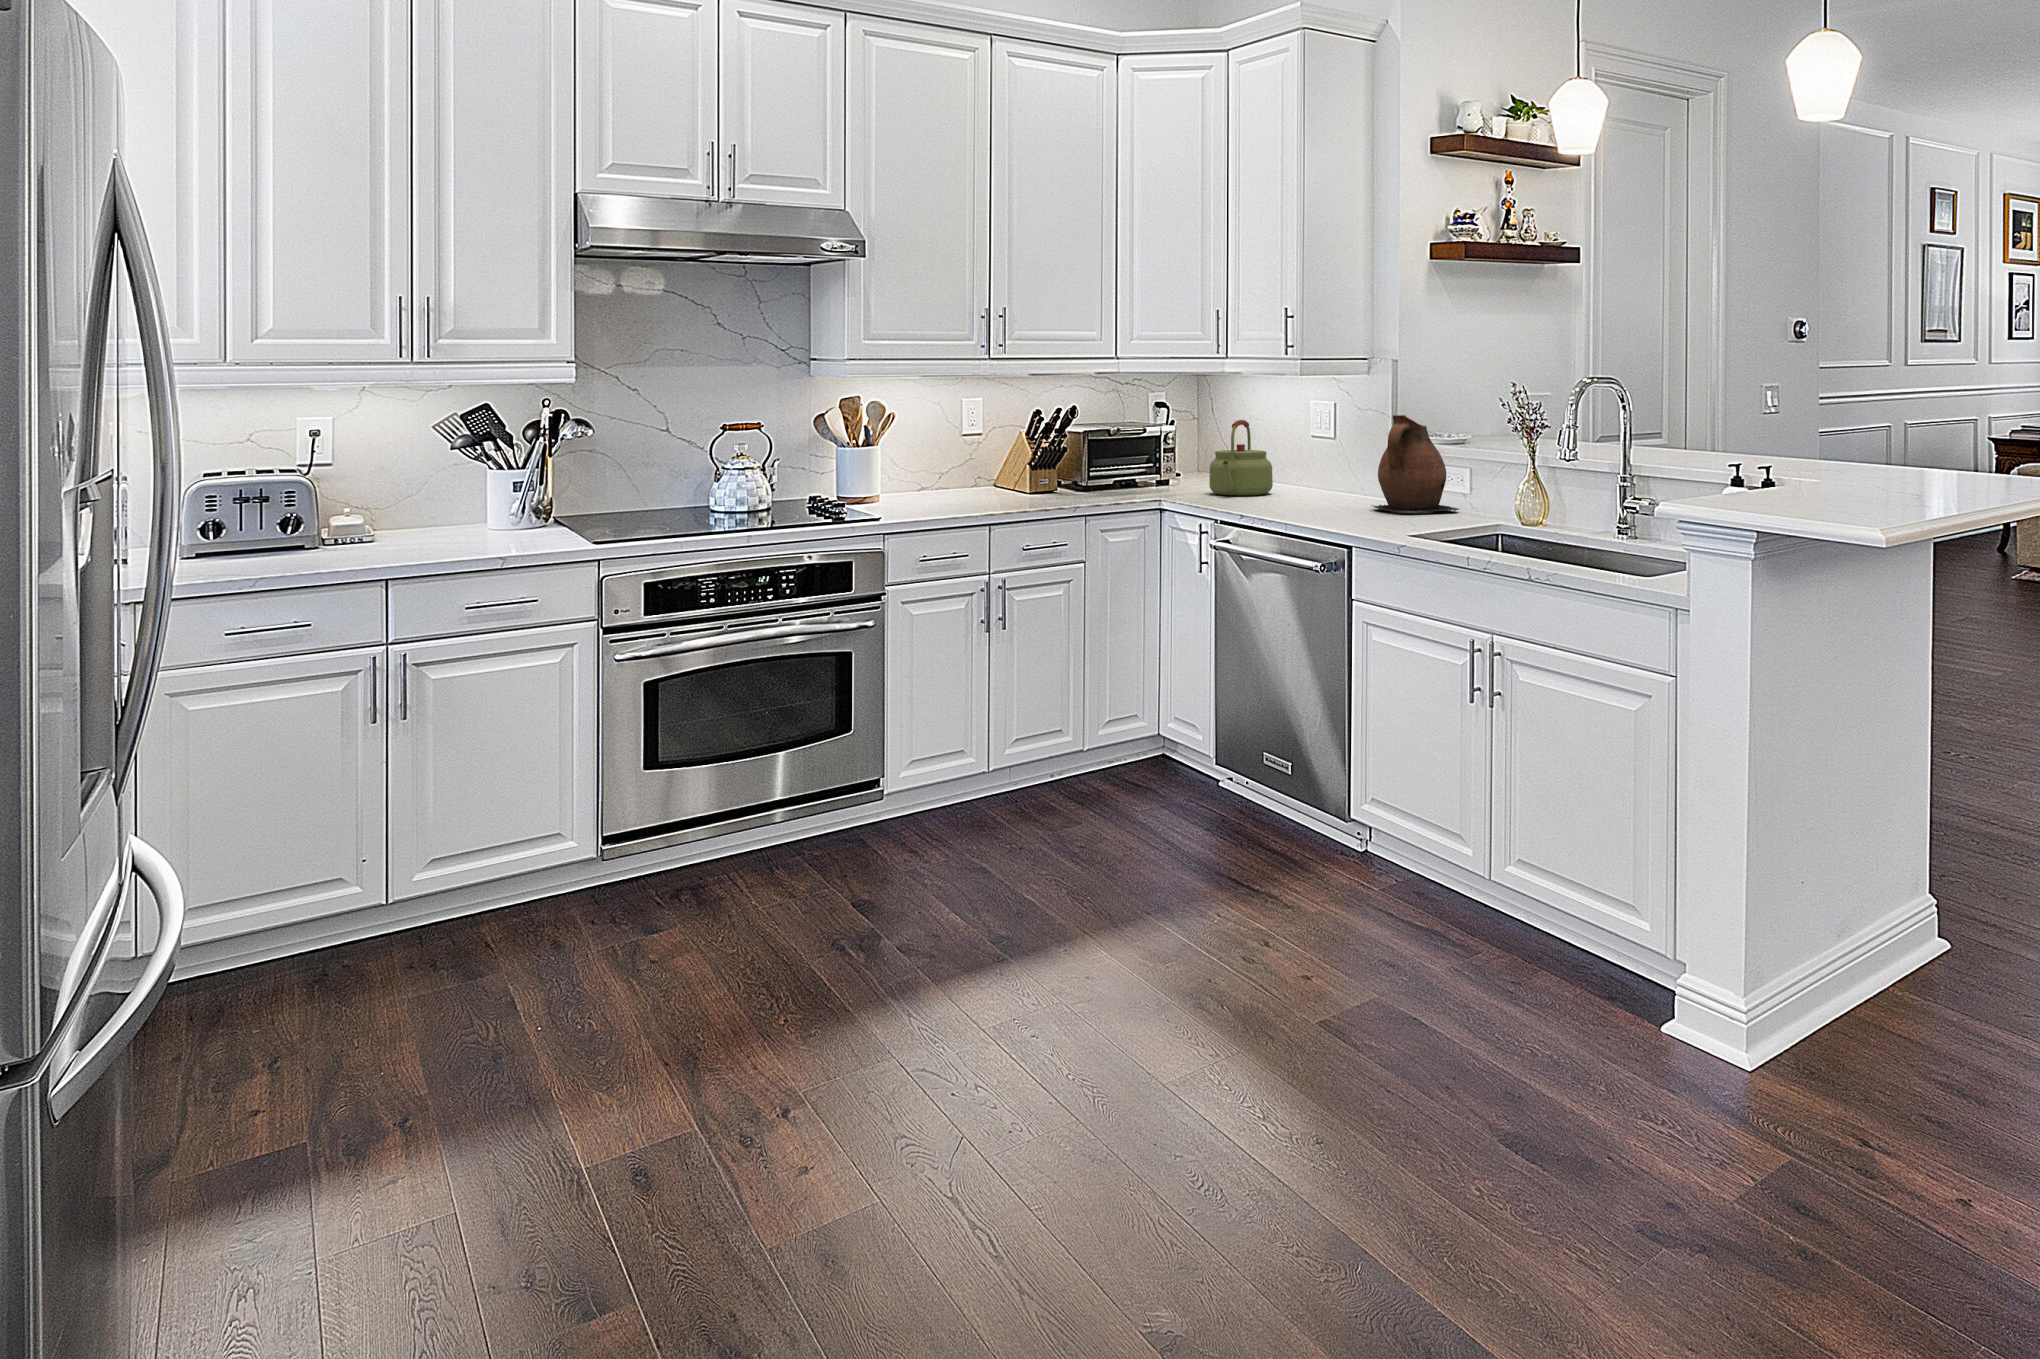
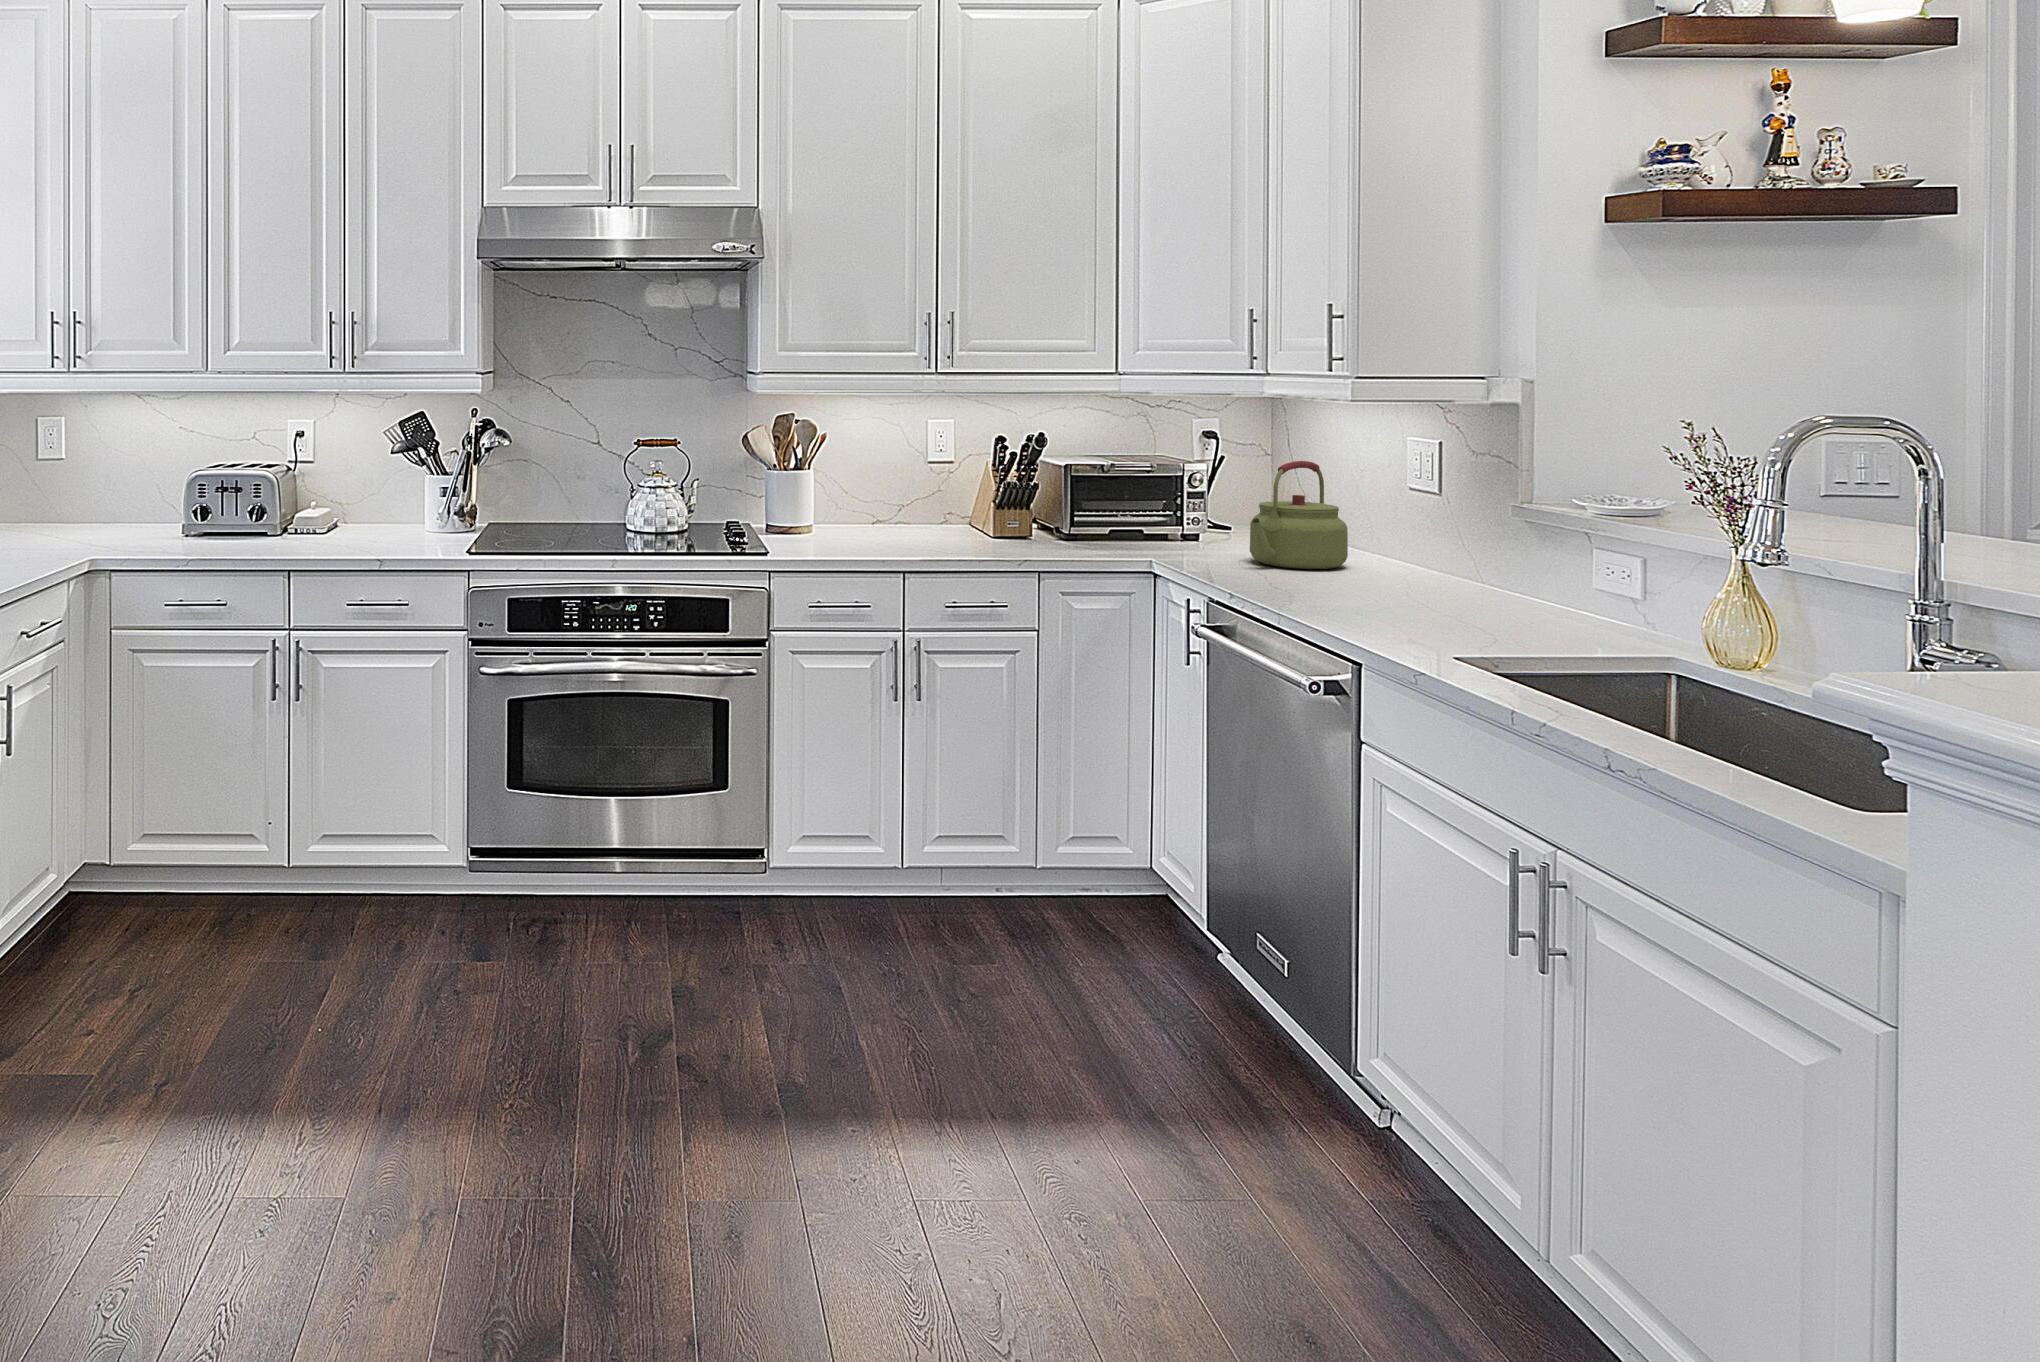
ceramic pitcher: present [1373,415,1459,512] -> none [1416,477,1567,640]

